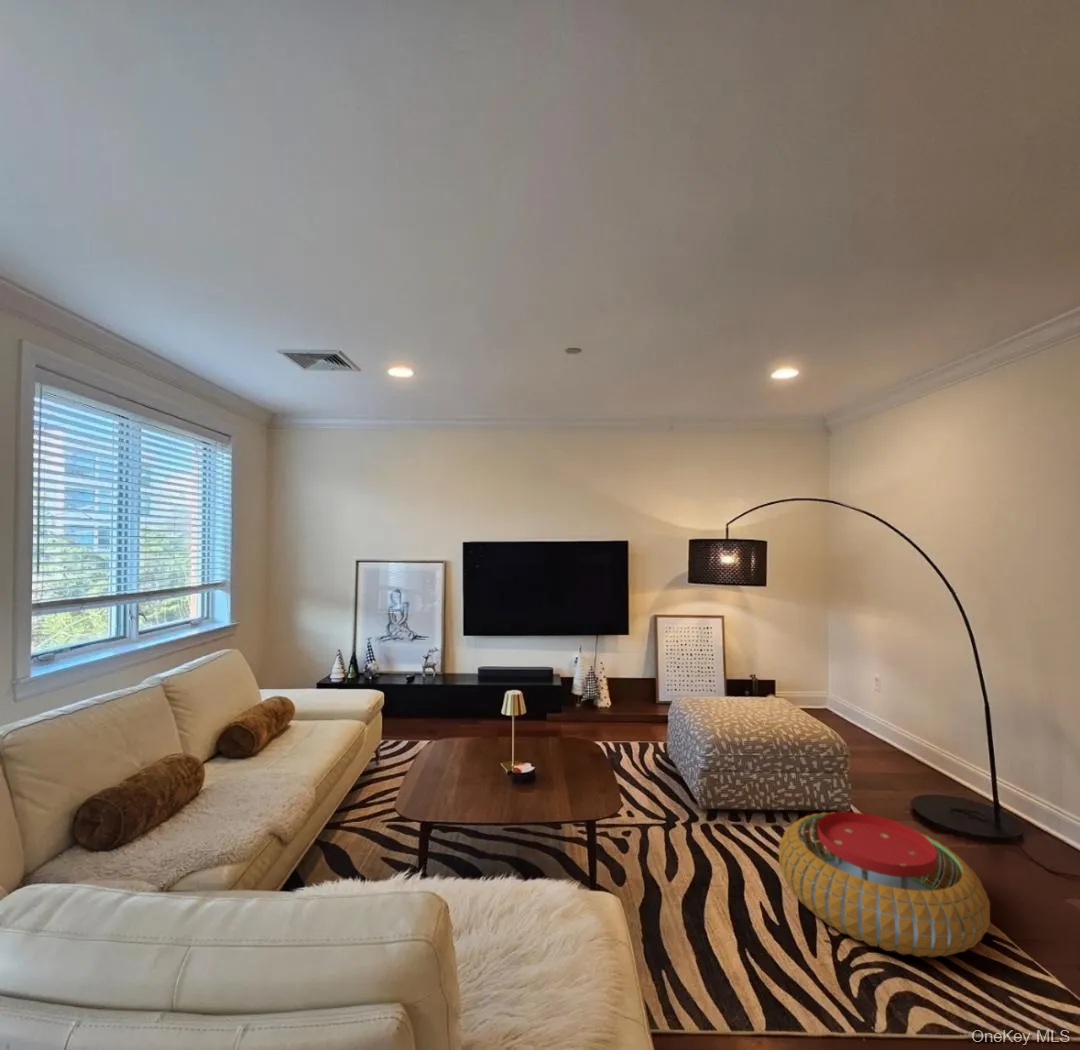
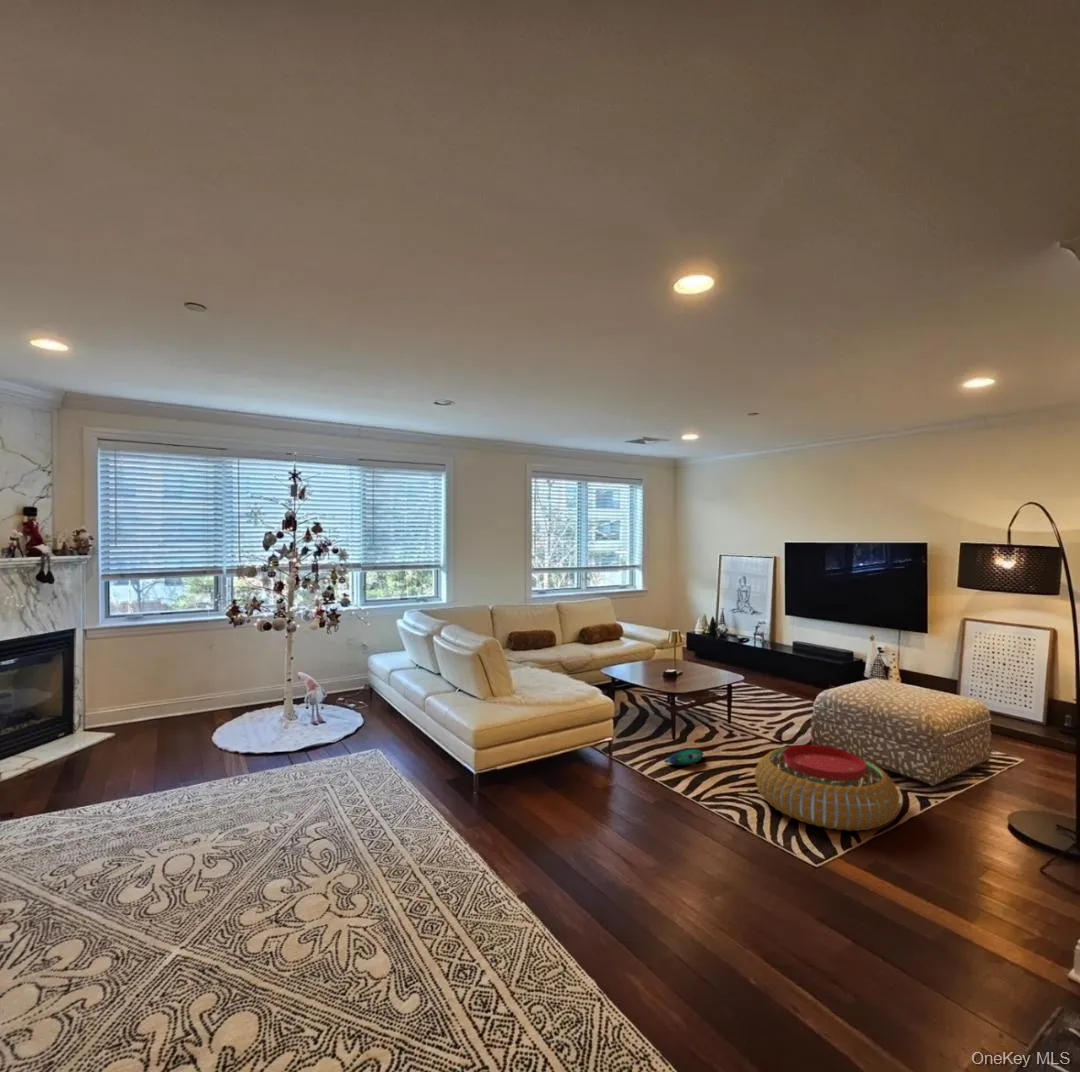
plush toy: none [660,898,712,963] -> present [665,749,703,765]

